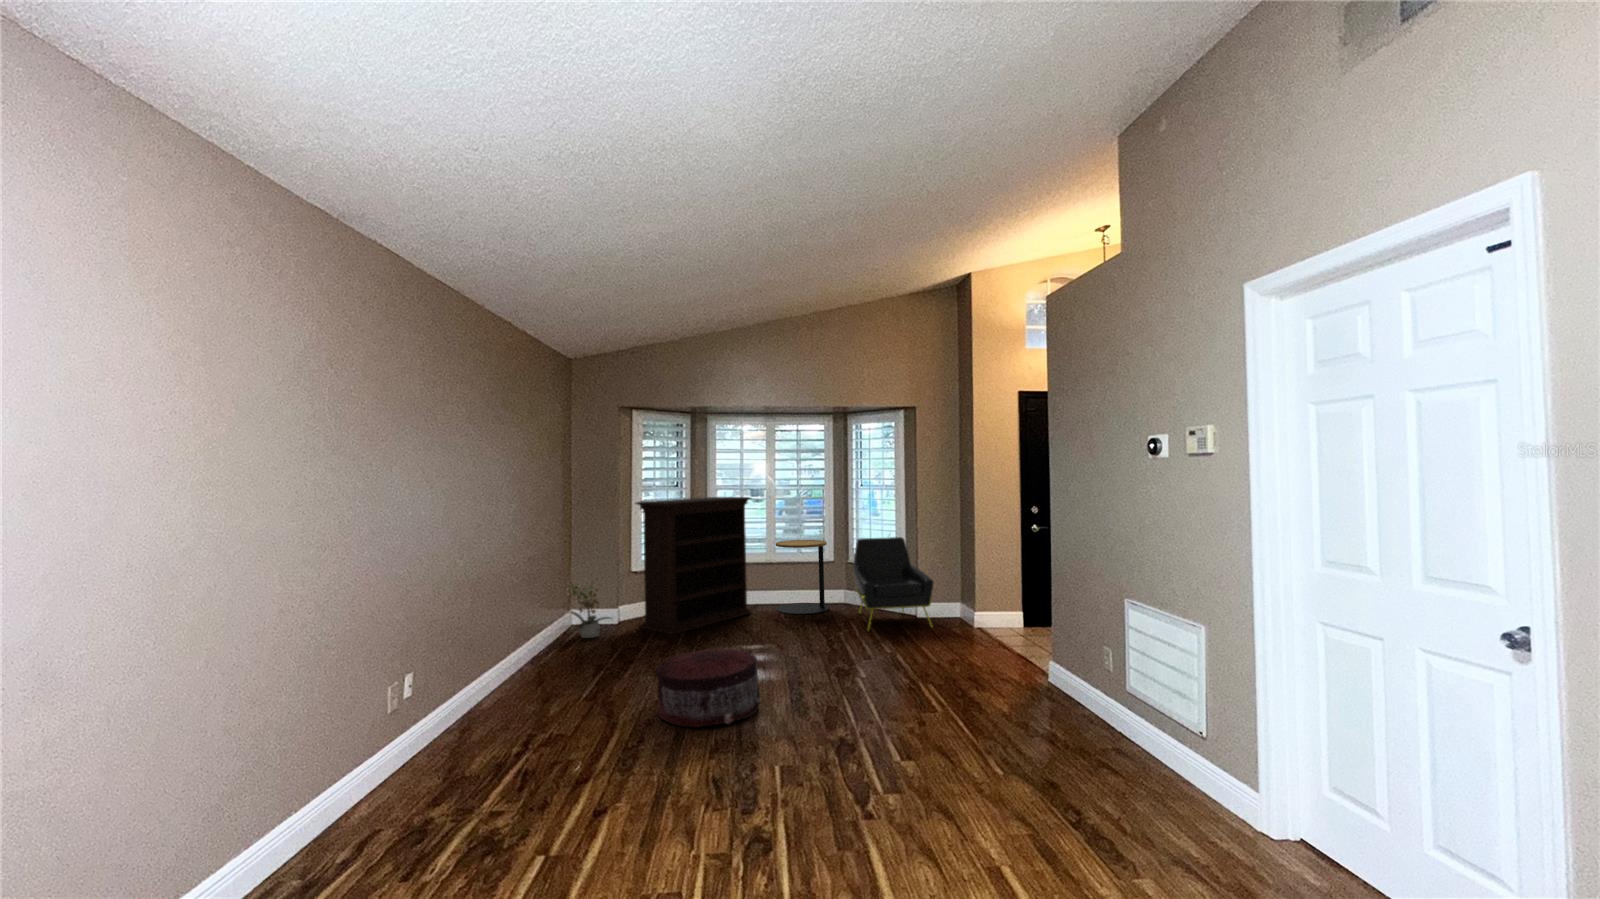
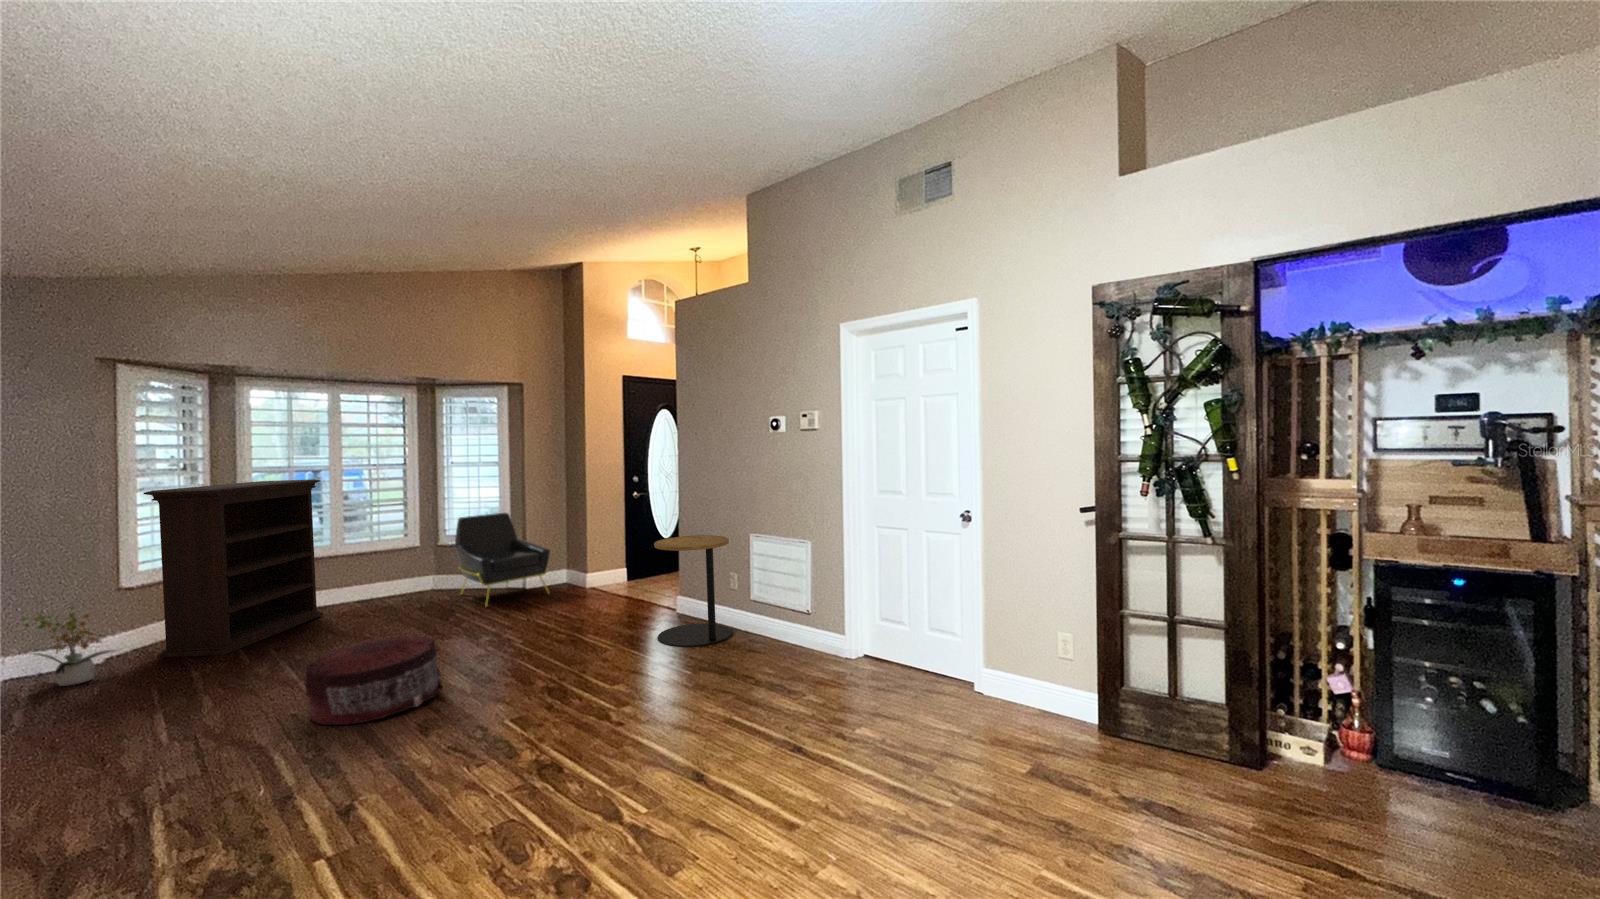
side table: present [776,540,828,615] -> present [654,535,732,647]

